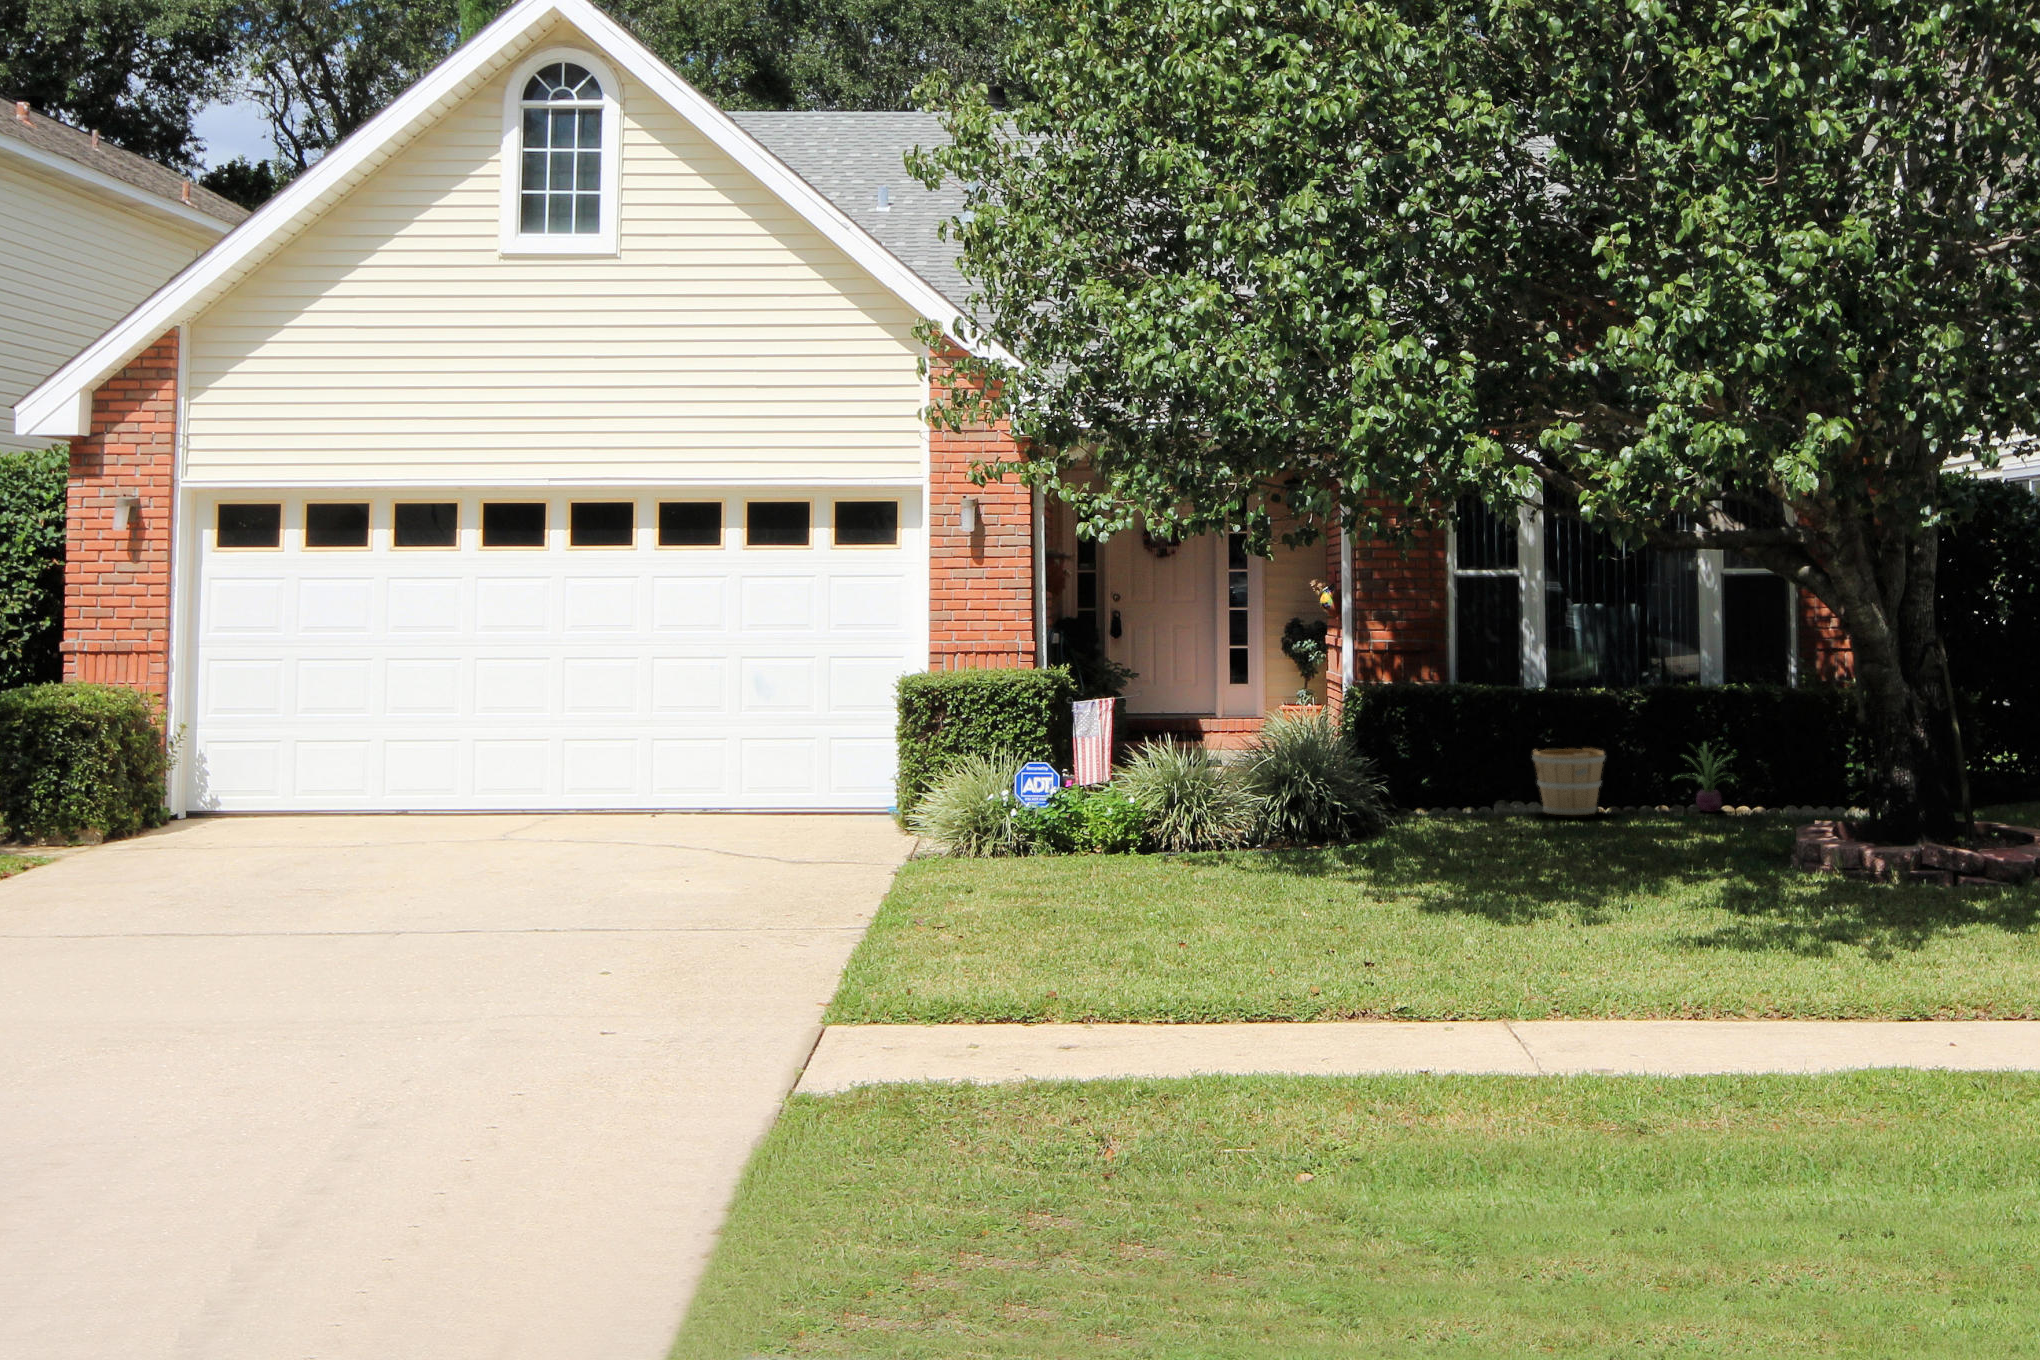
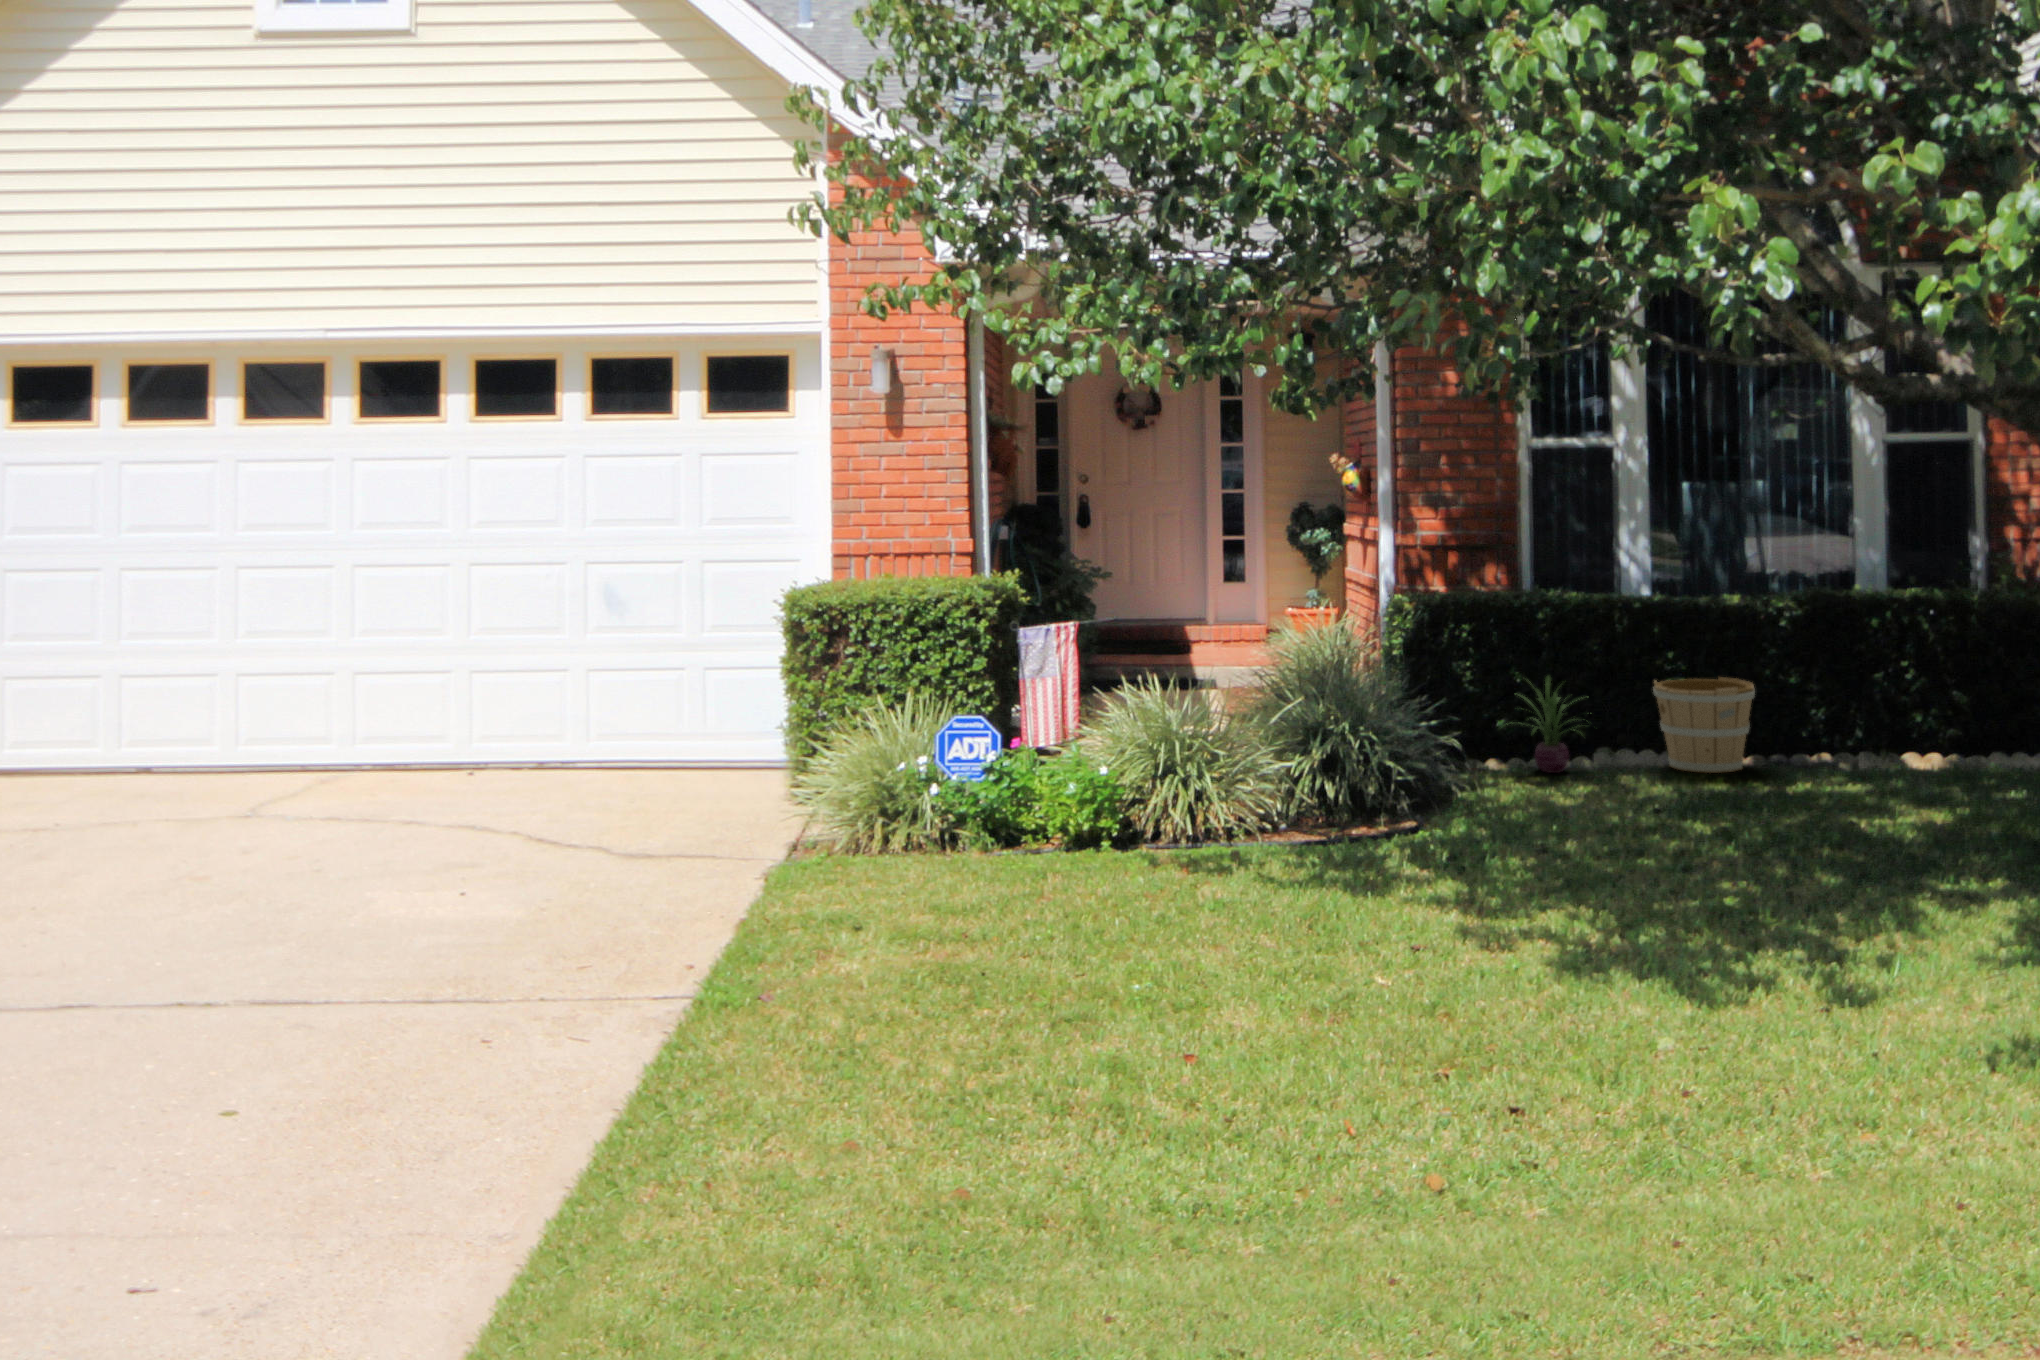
decorative plant: present [1683,742,1725,812] -> present [1521,676,1583,773]

